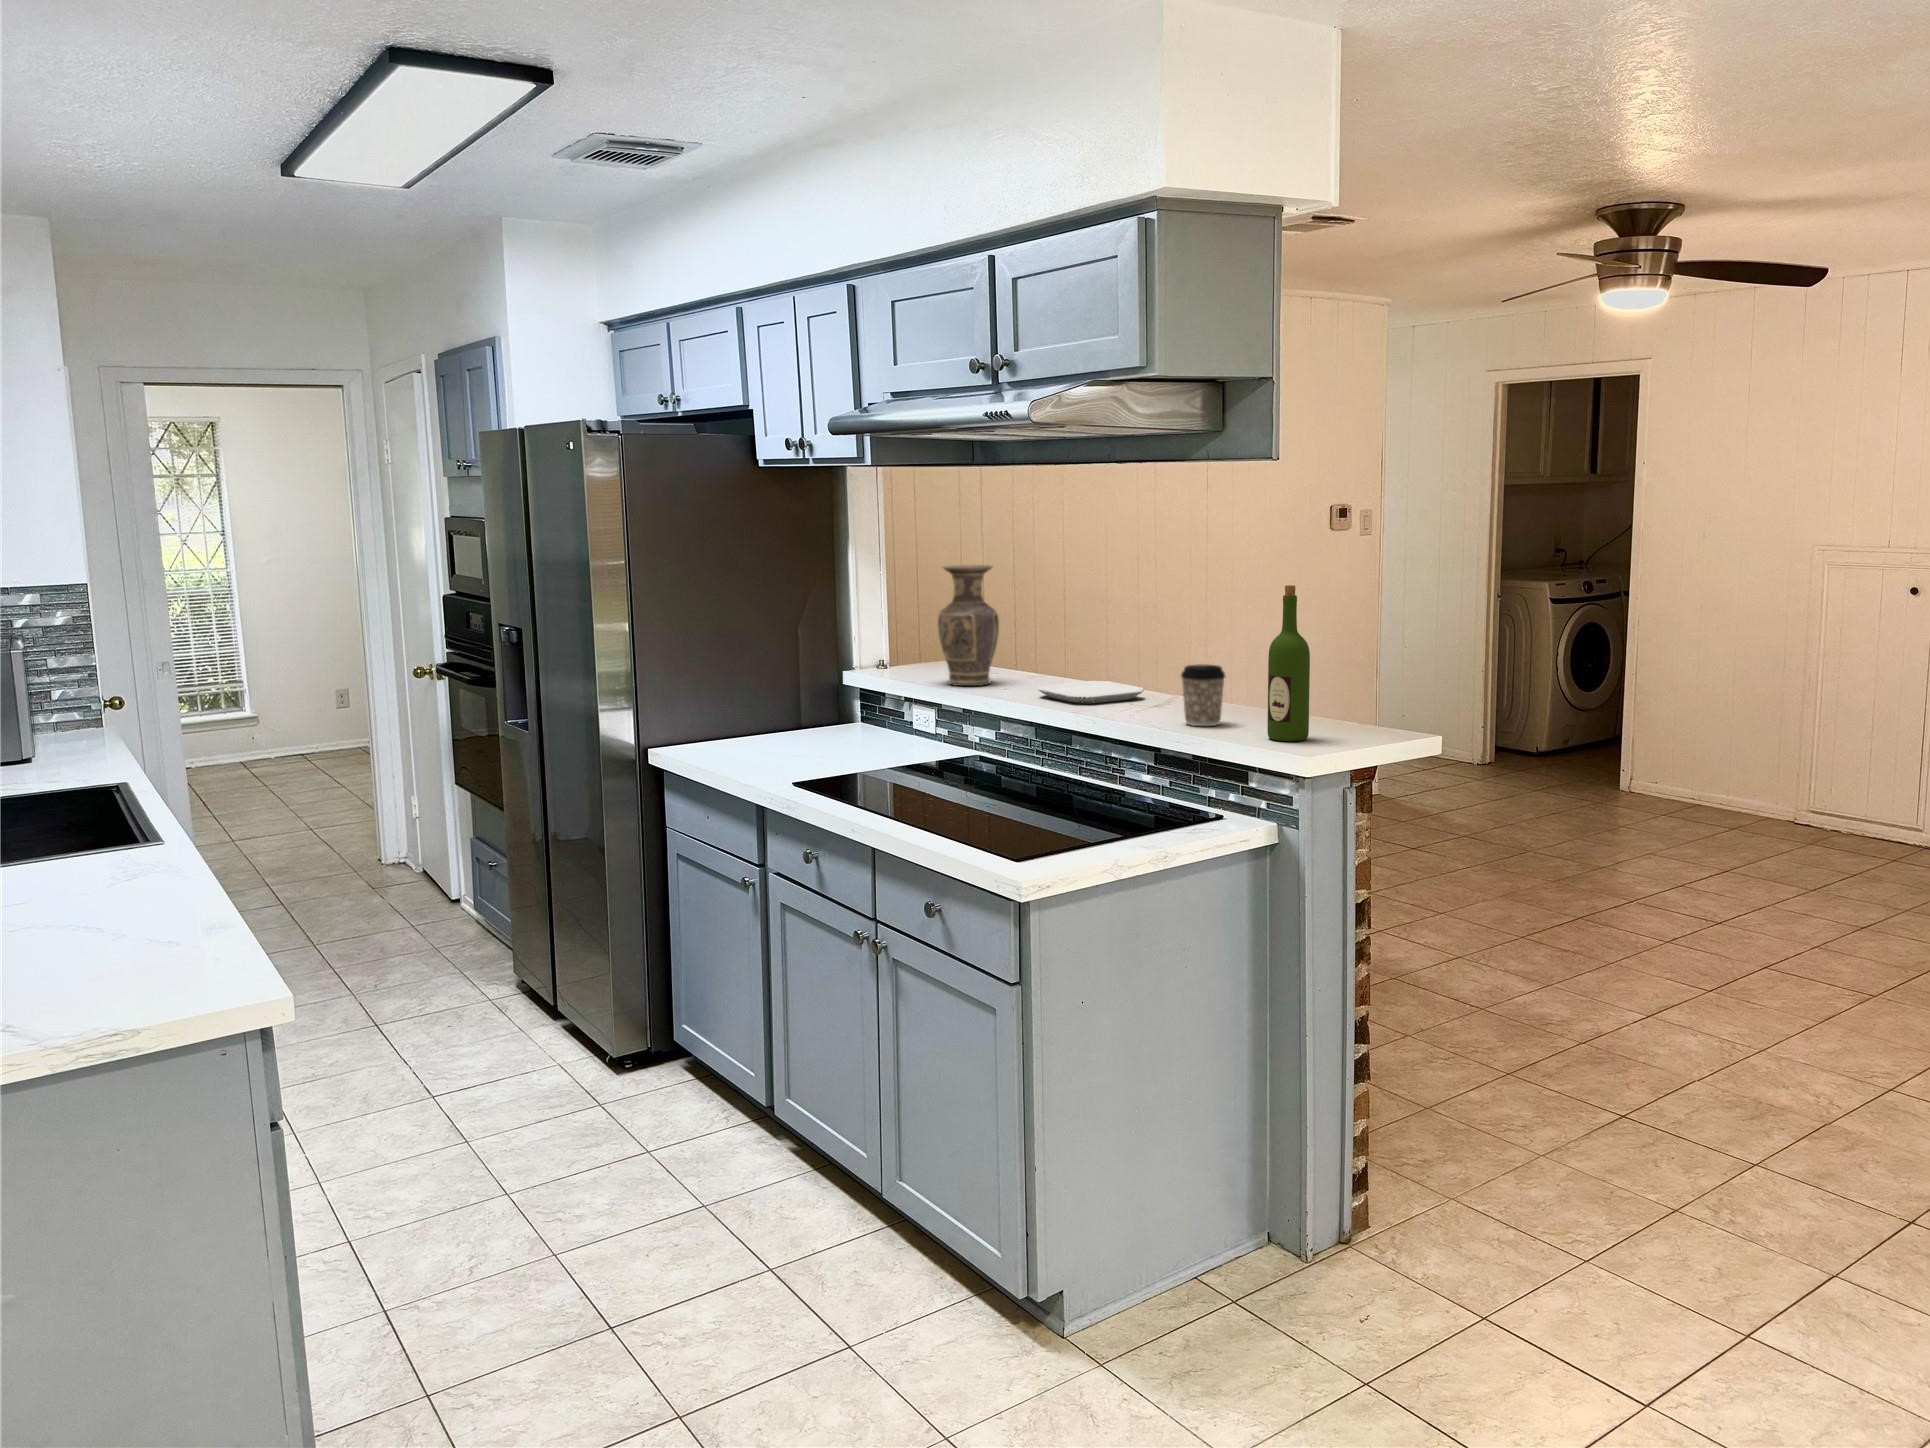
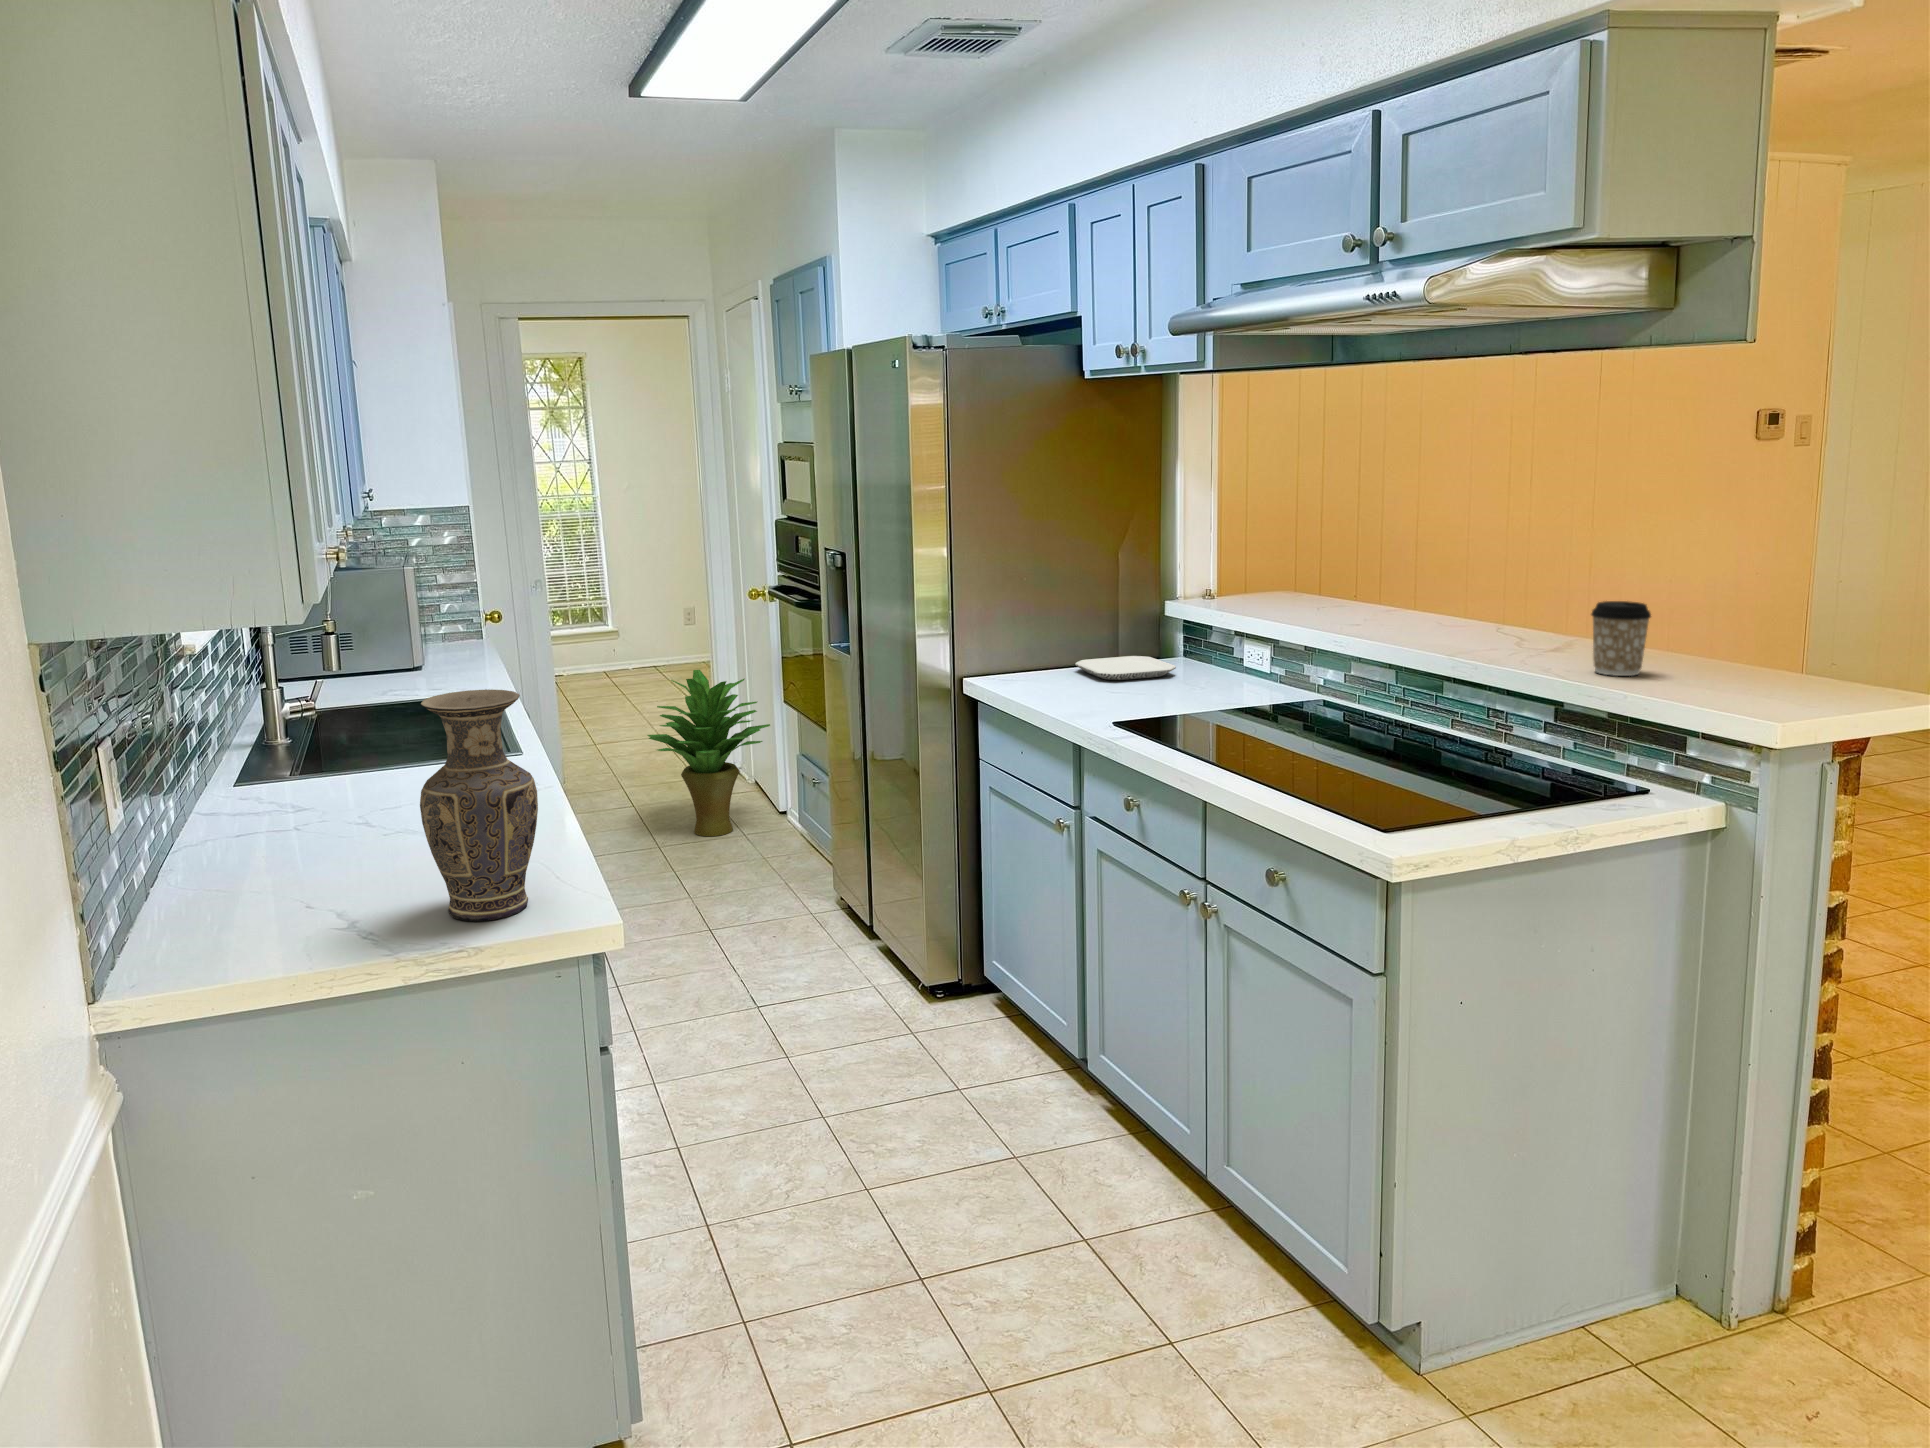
vase: present [938,565,999,686] -> present [420,689,538,921]
wine bottle: present [1267,585,1310,741] -> none [1713,504,1779,699]
plate: present [1038,681,1144,704] -> present [1075,656,1176,680]
potted plant: none [301,755,443,932] -> present [647,670,770,836]

